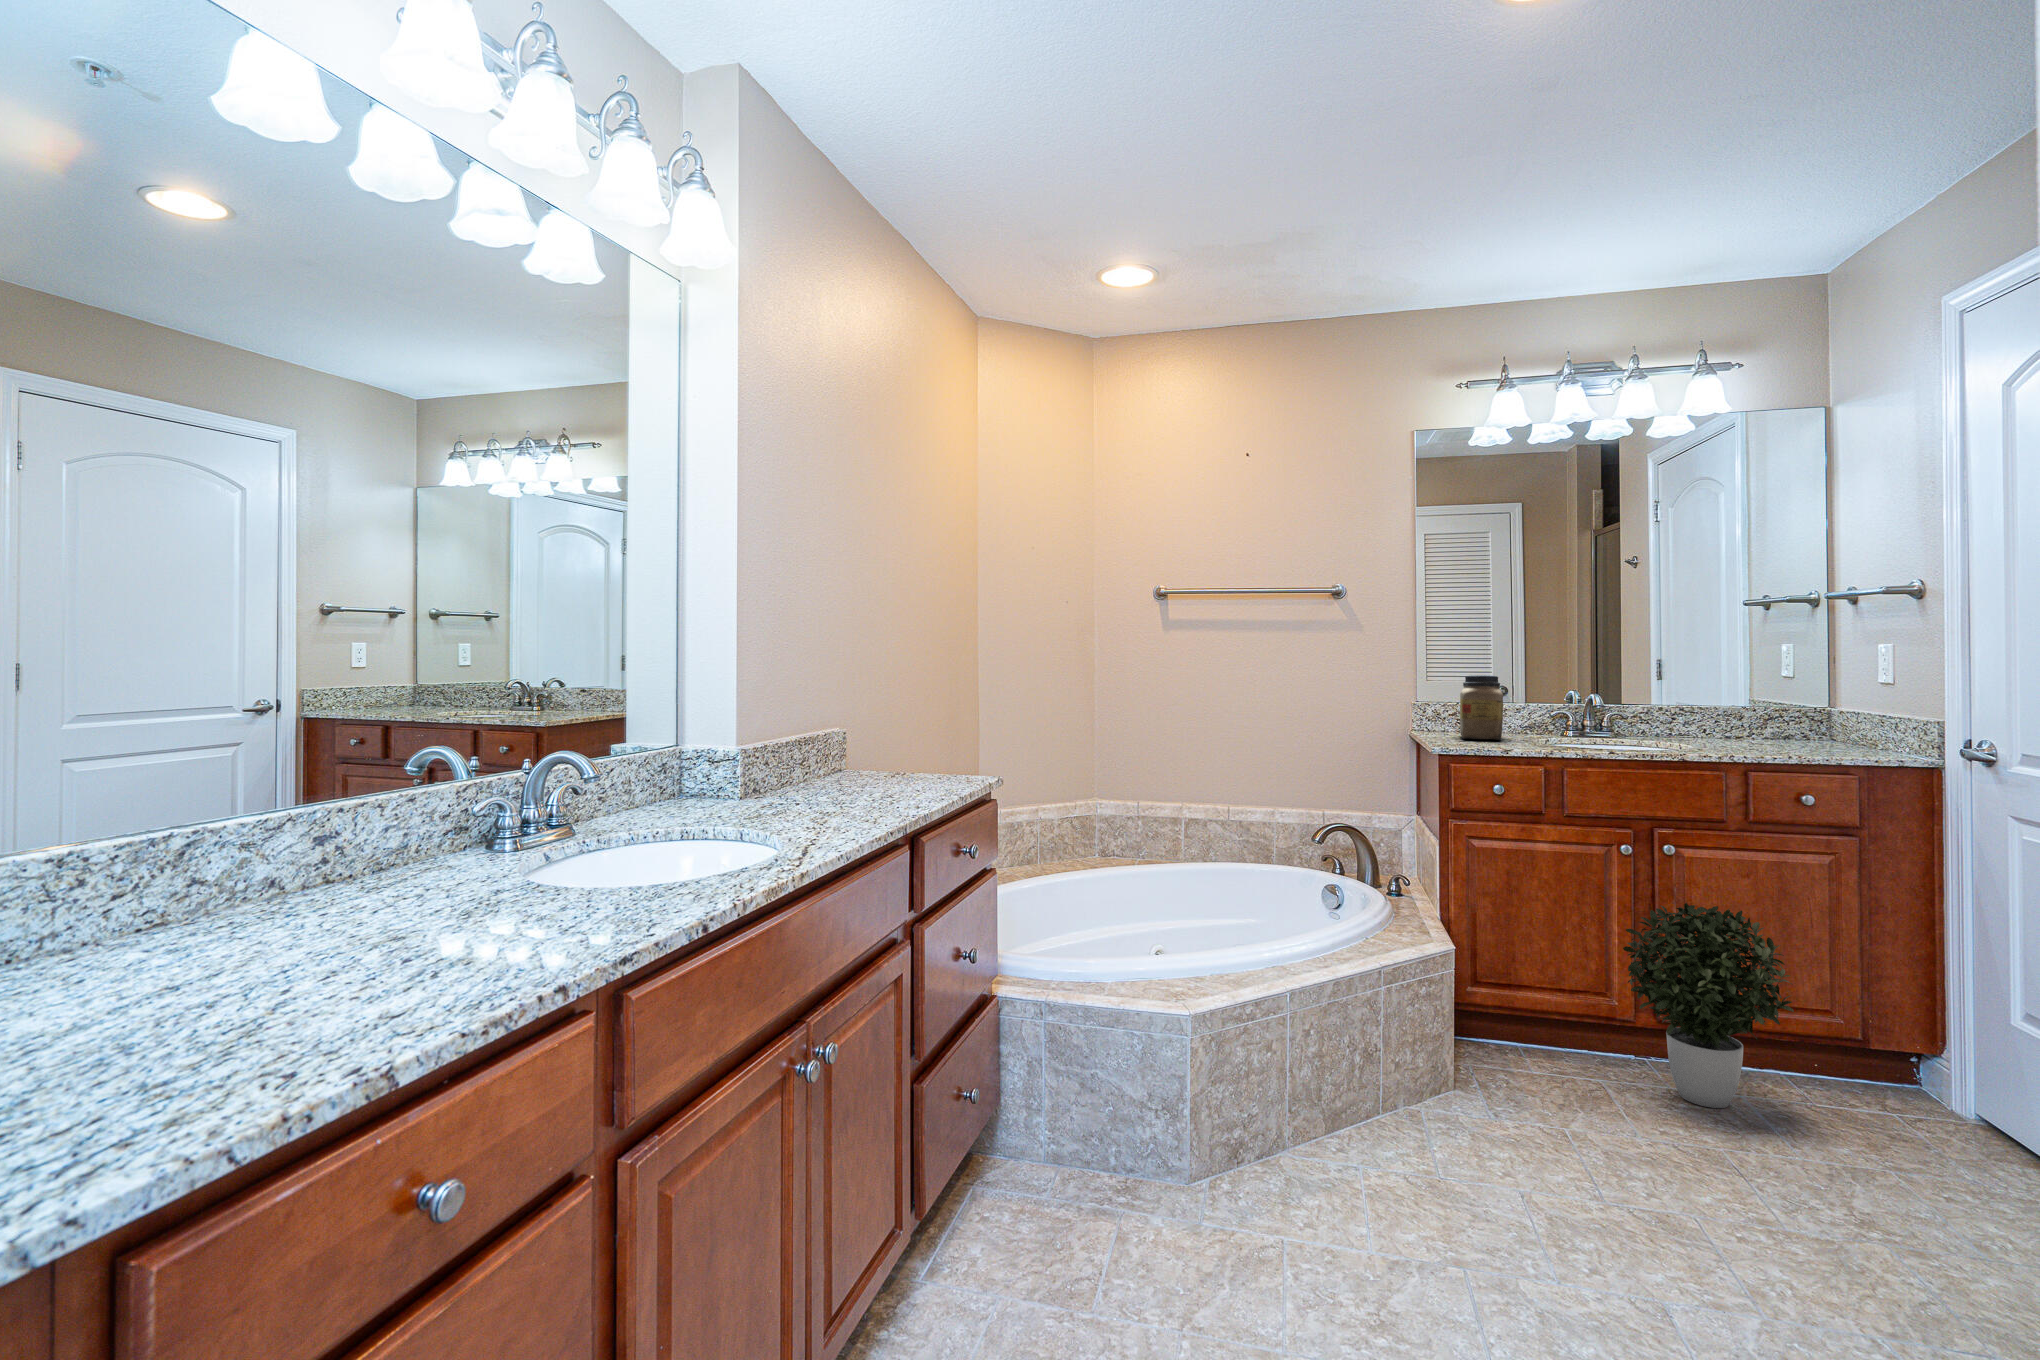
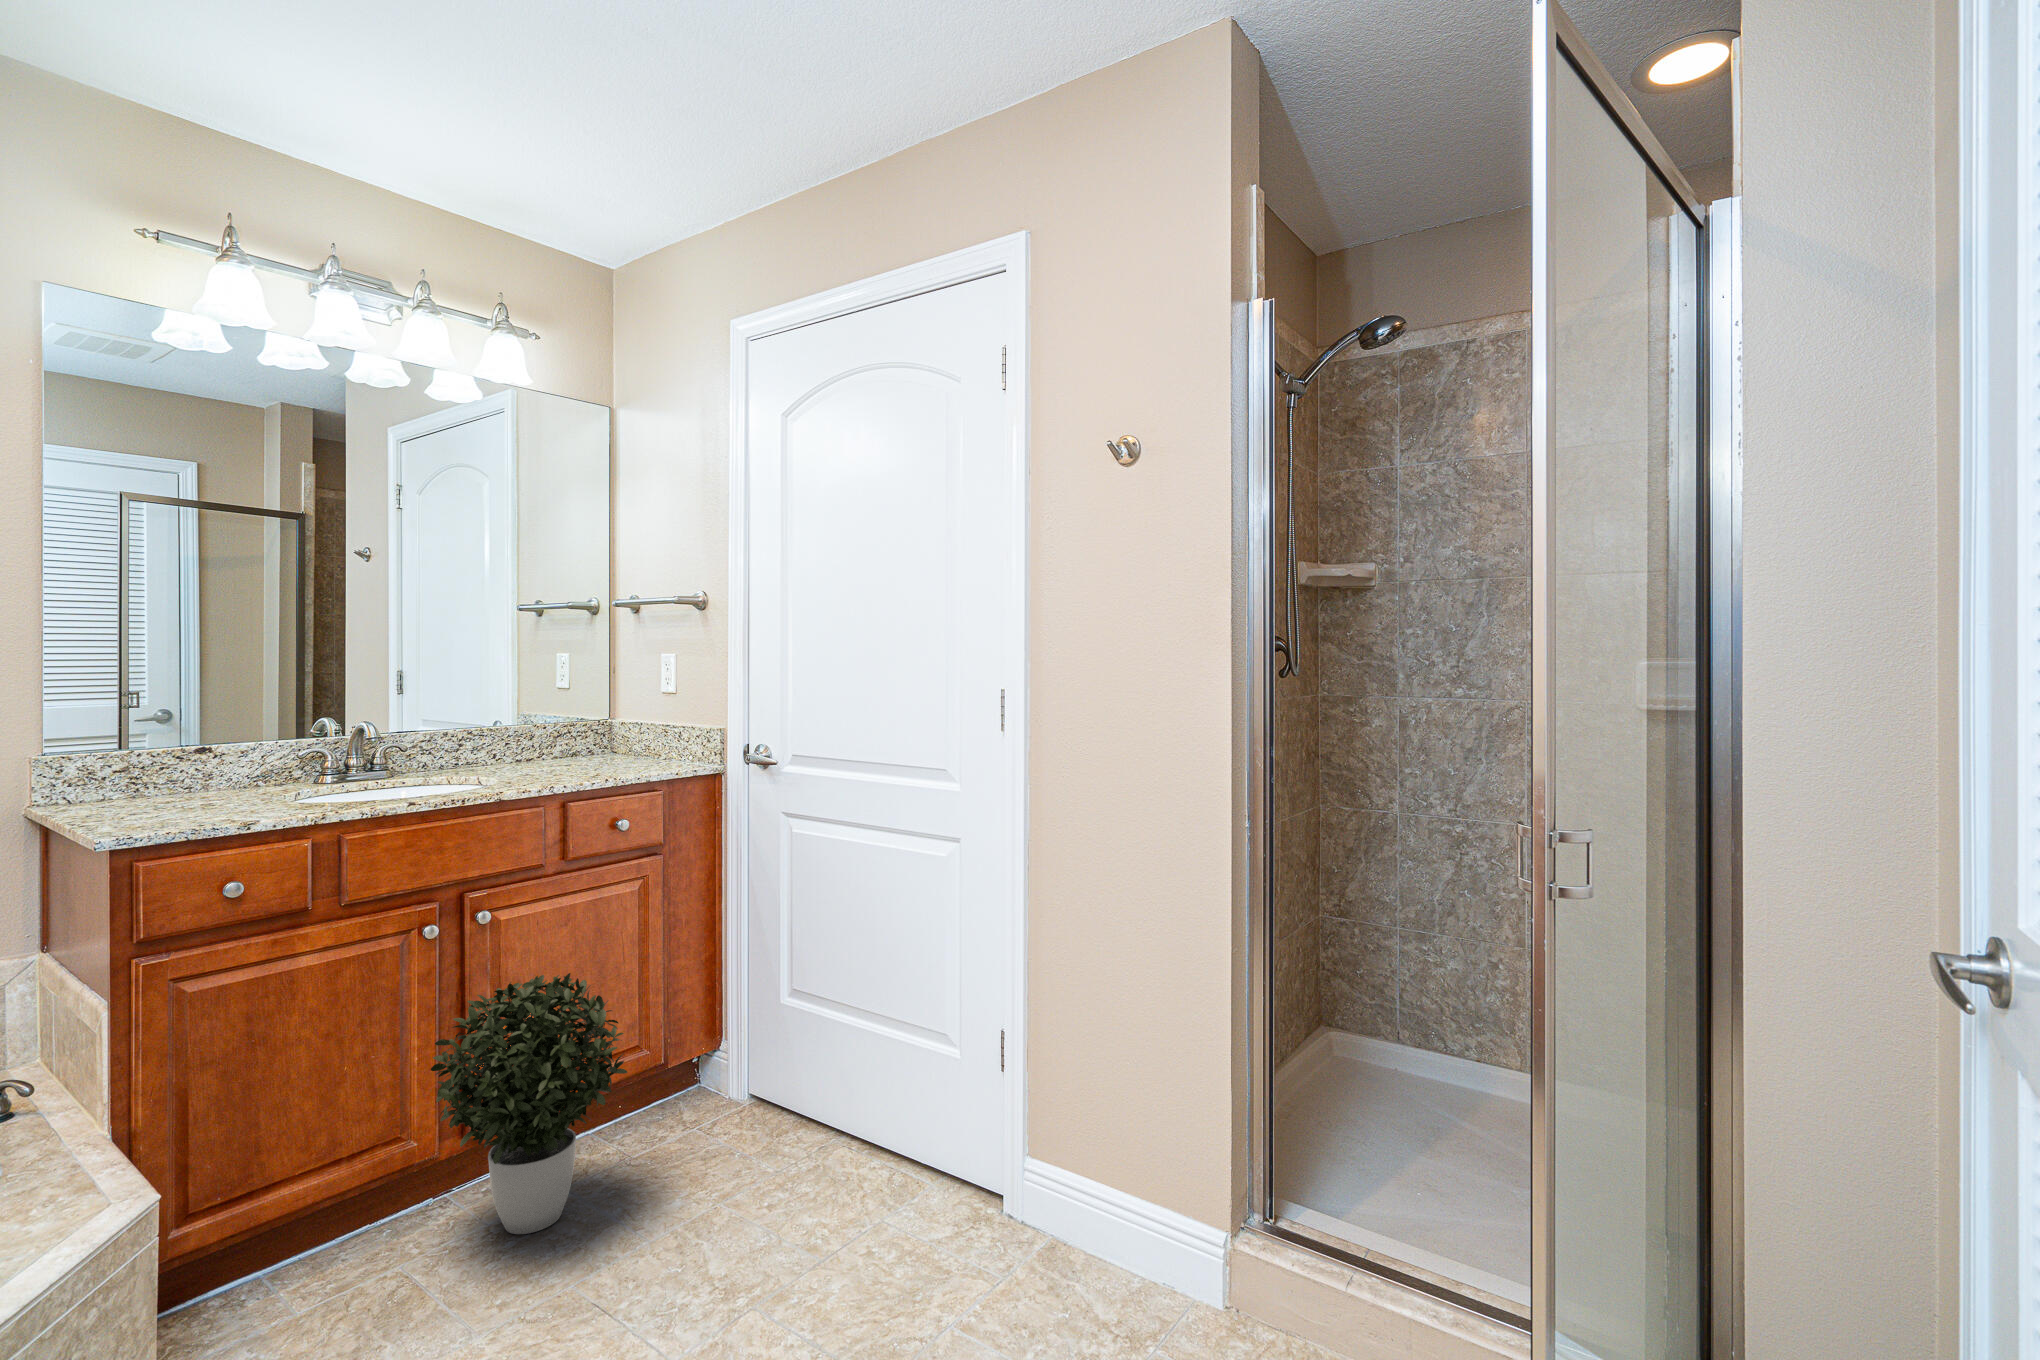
jar: present [1460,675,1503,739] -> none [141,704,227,812]

